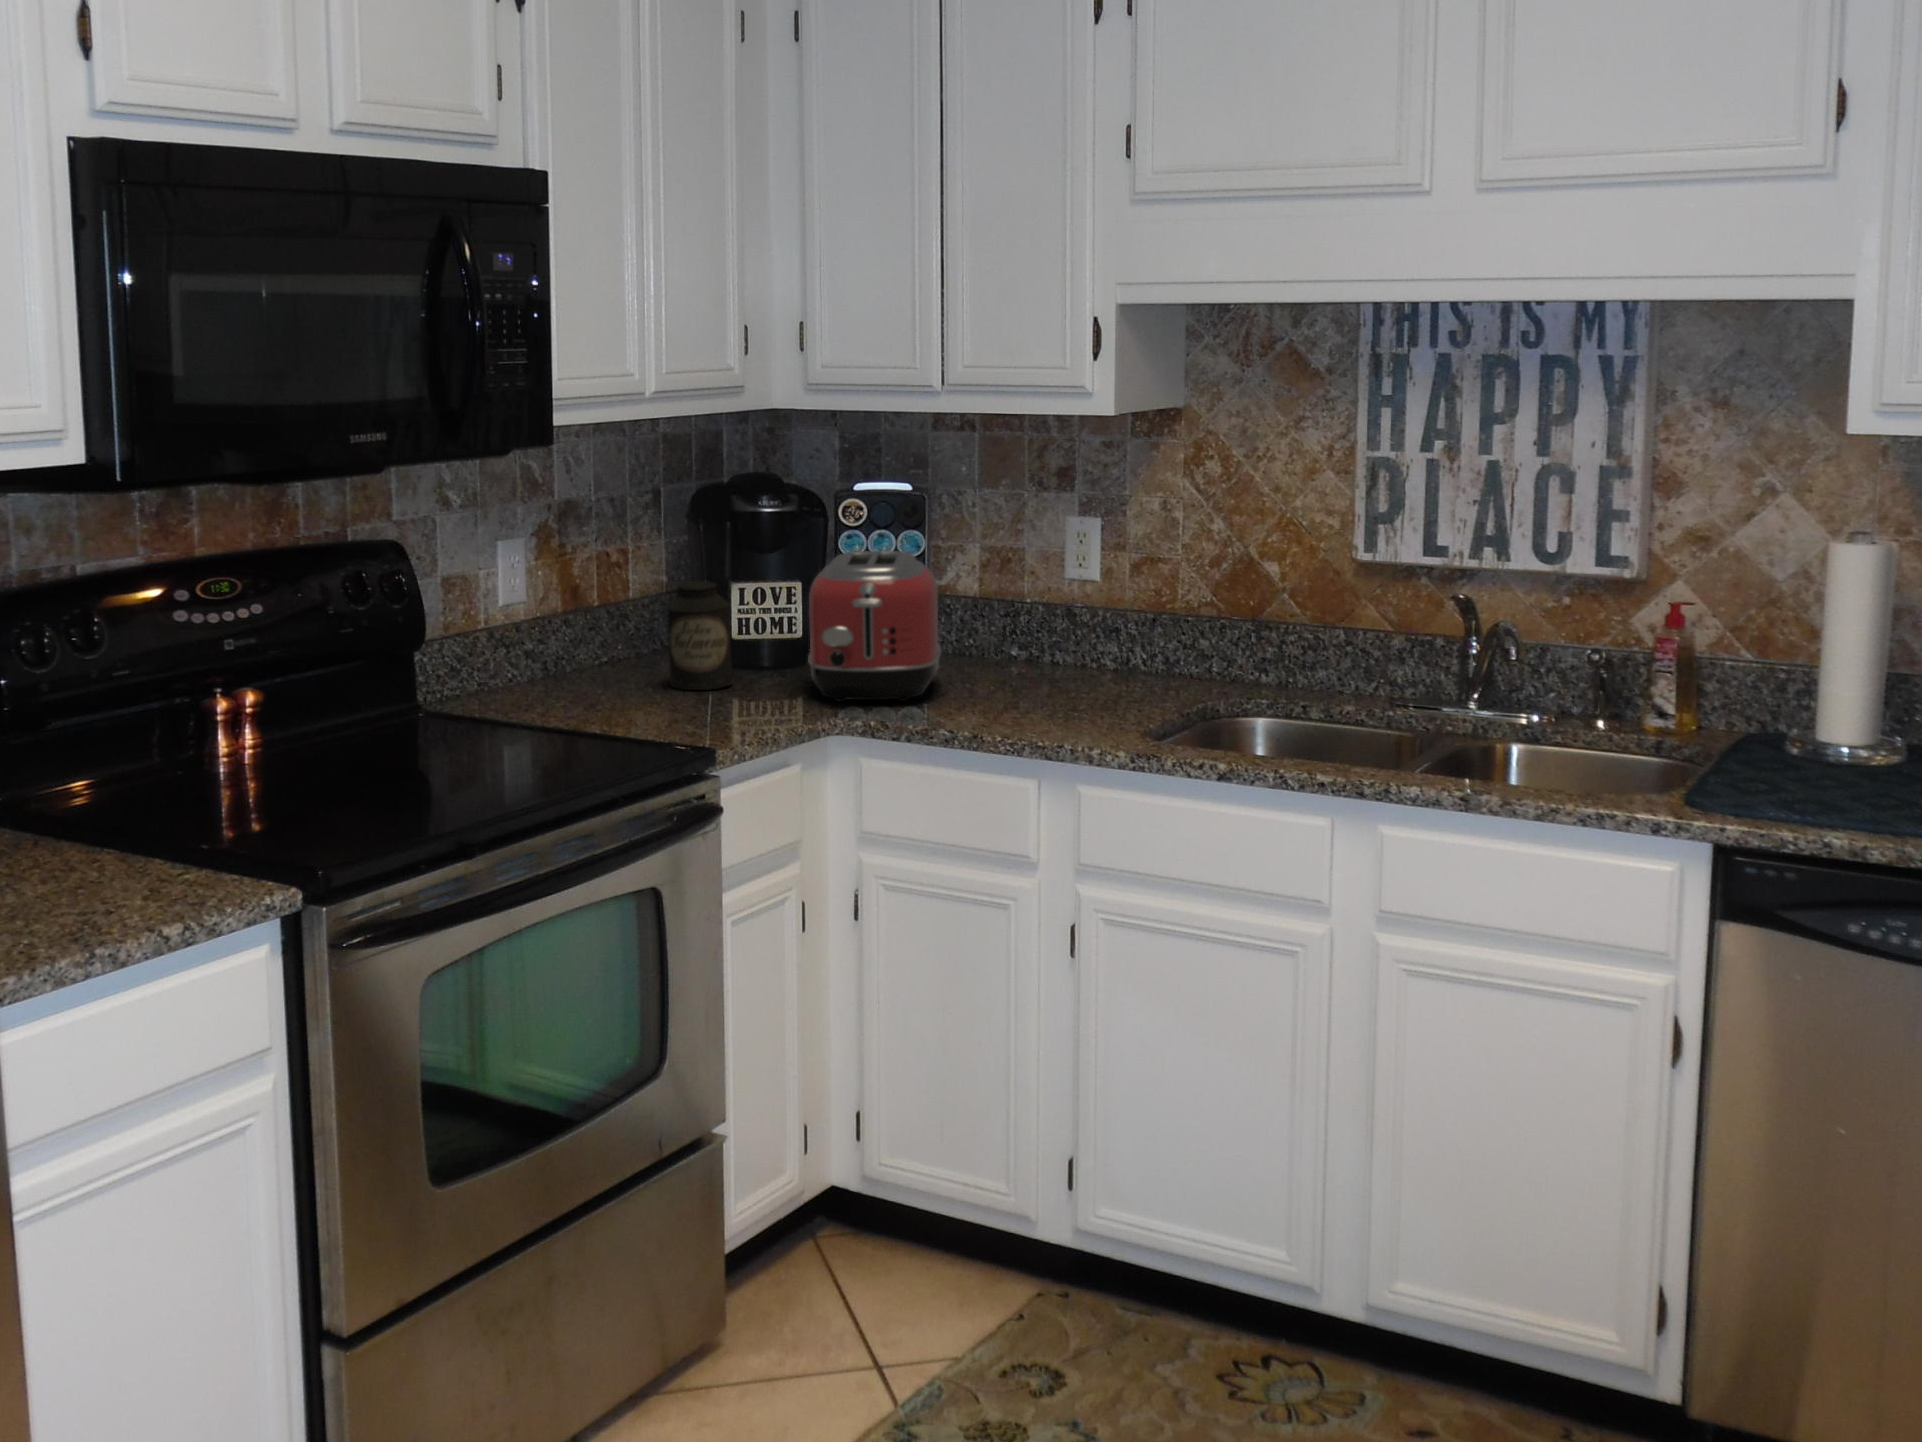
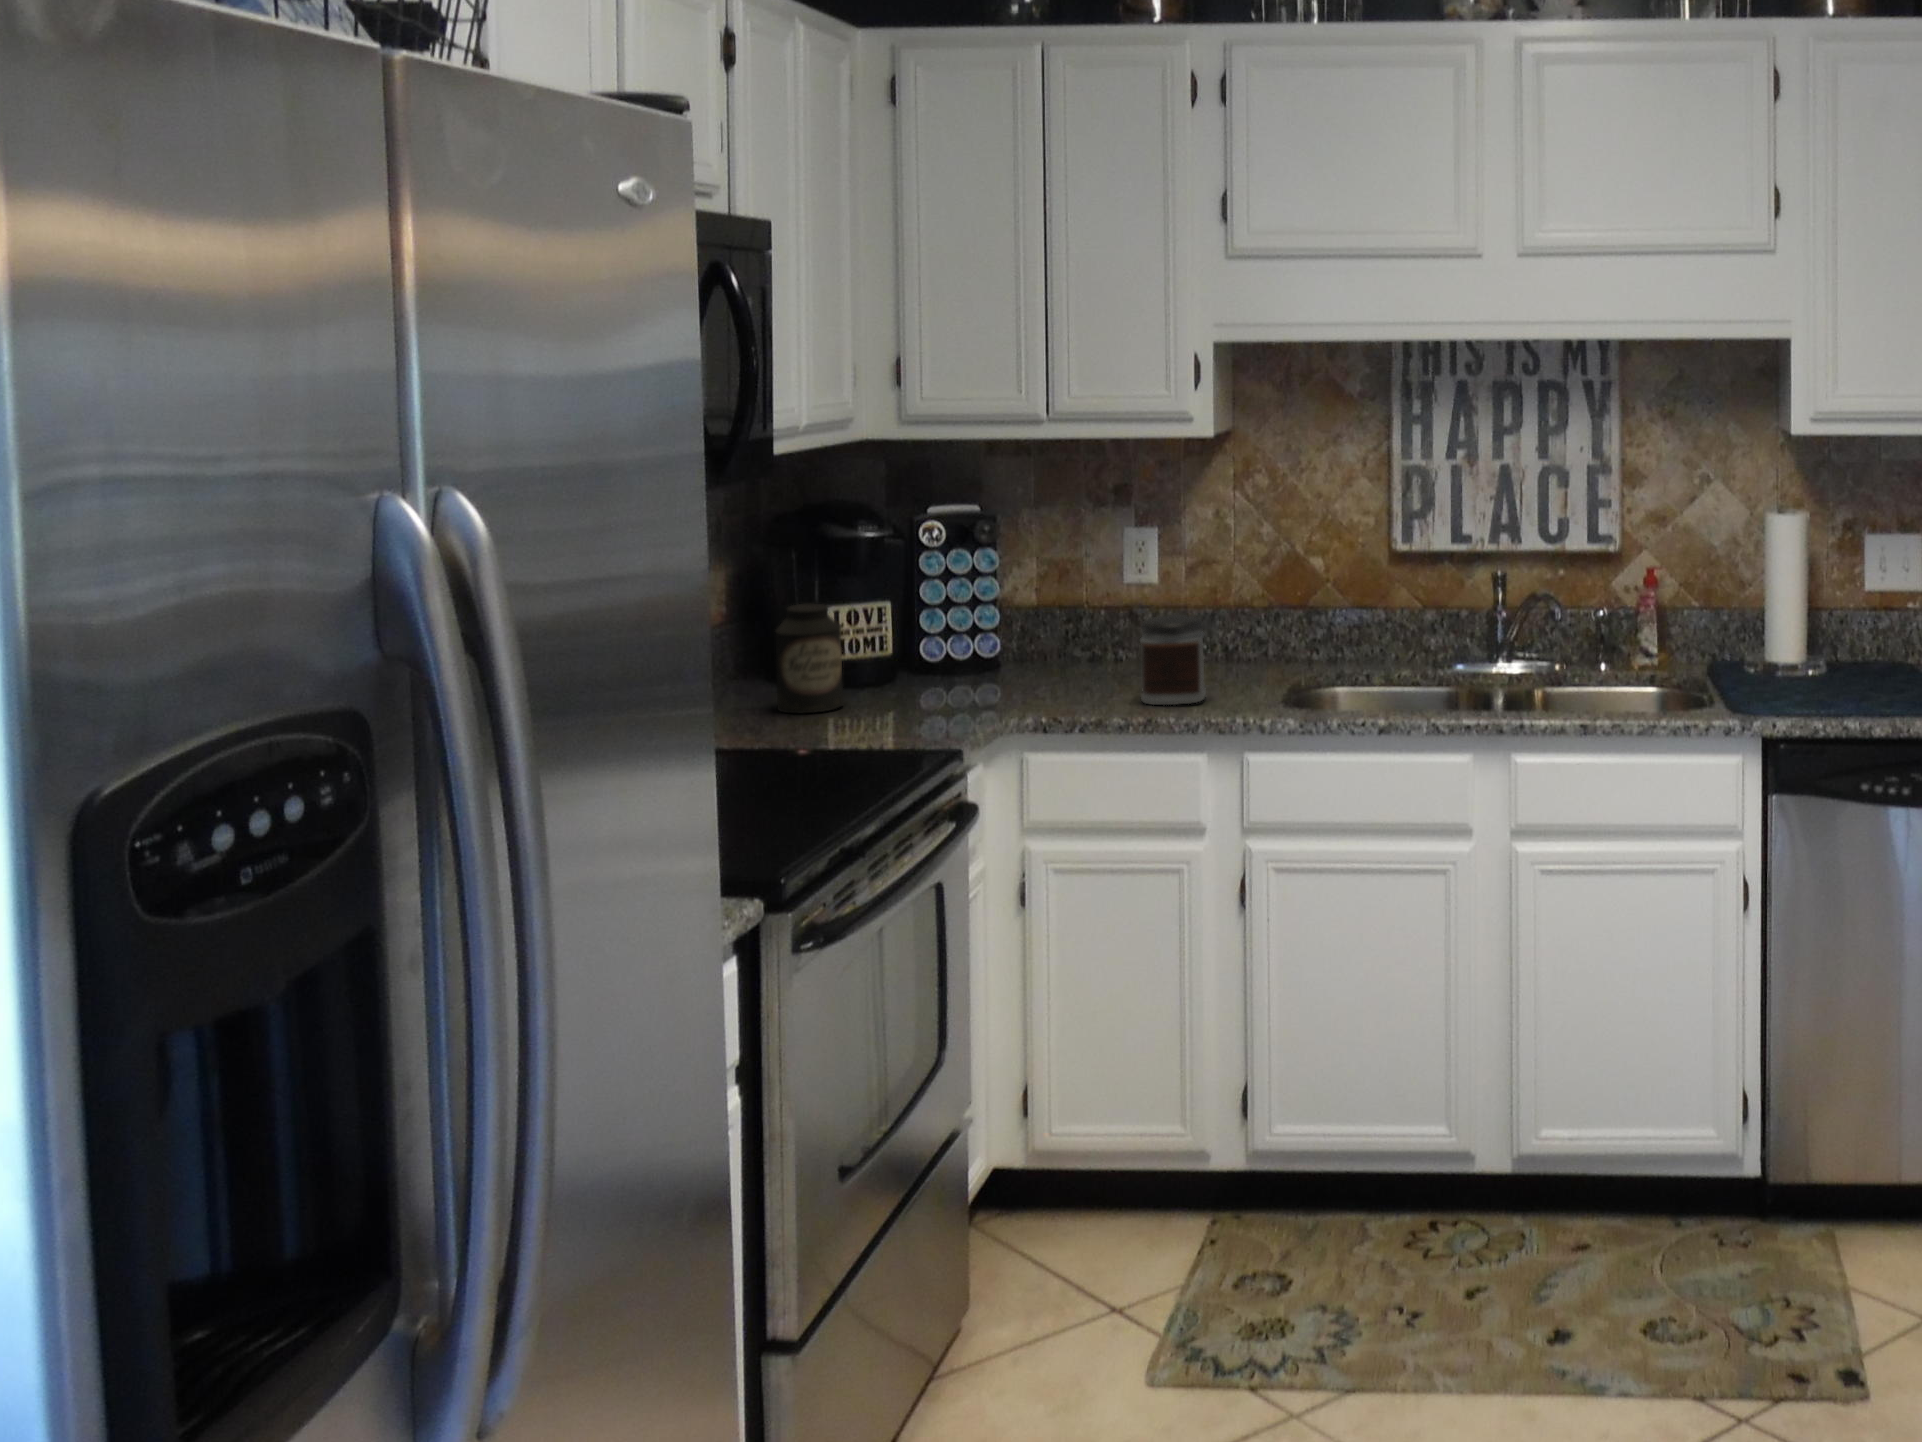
toaster: present [808,551,941,702] -> none [919,565,1055,709]
jar: none [1013,619,1092,718] -> present [1140,615,1206,705]

